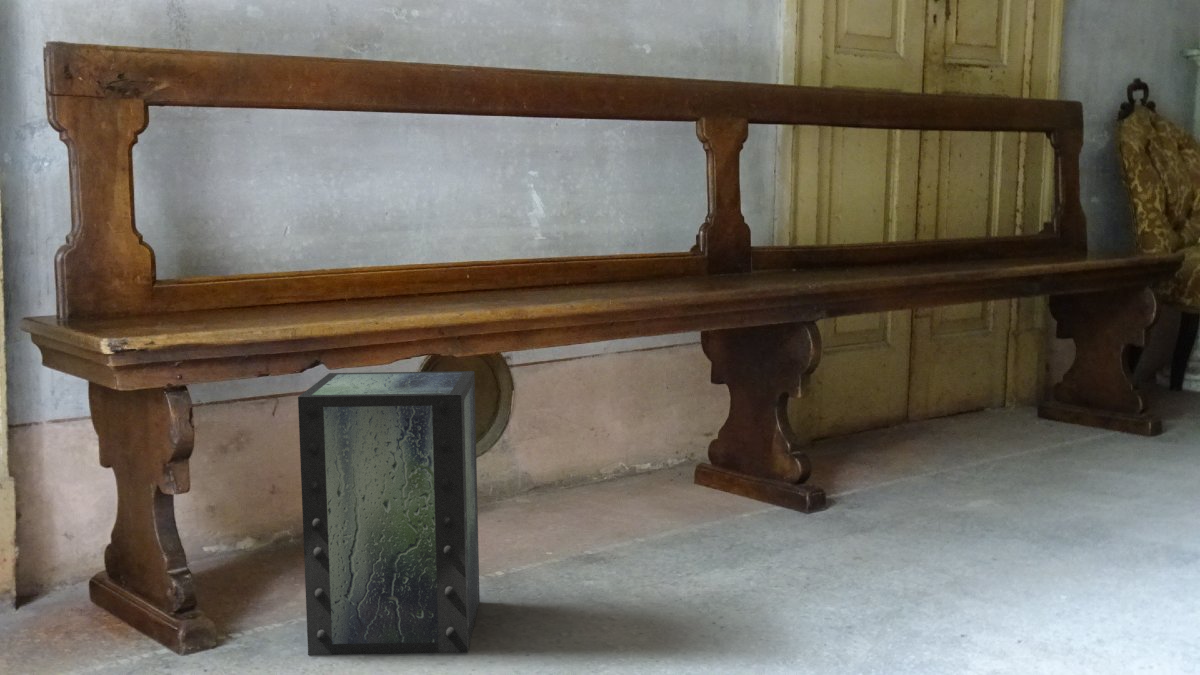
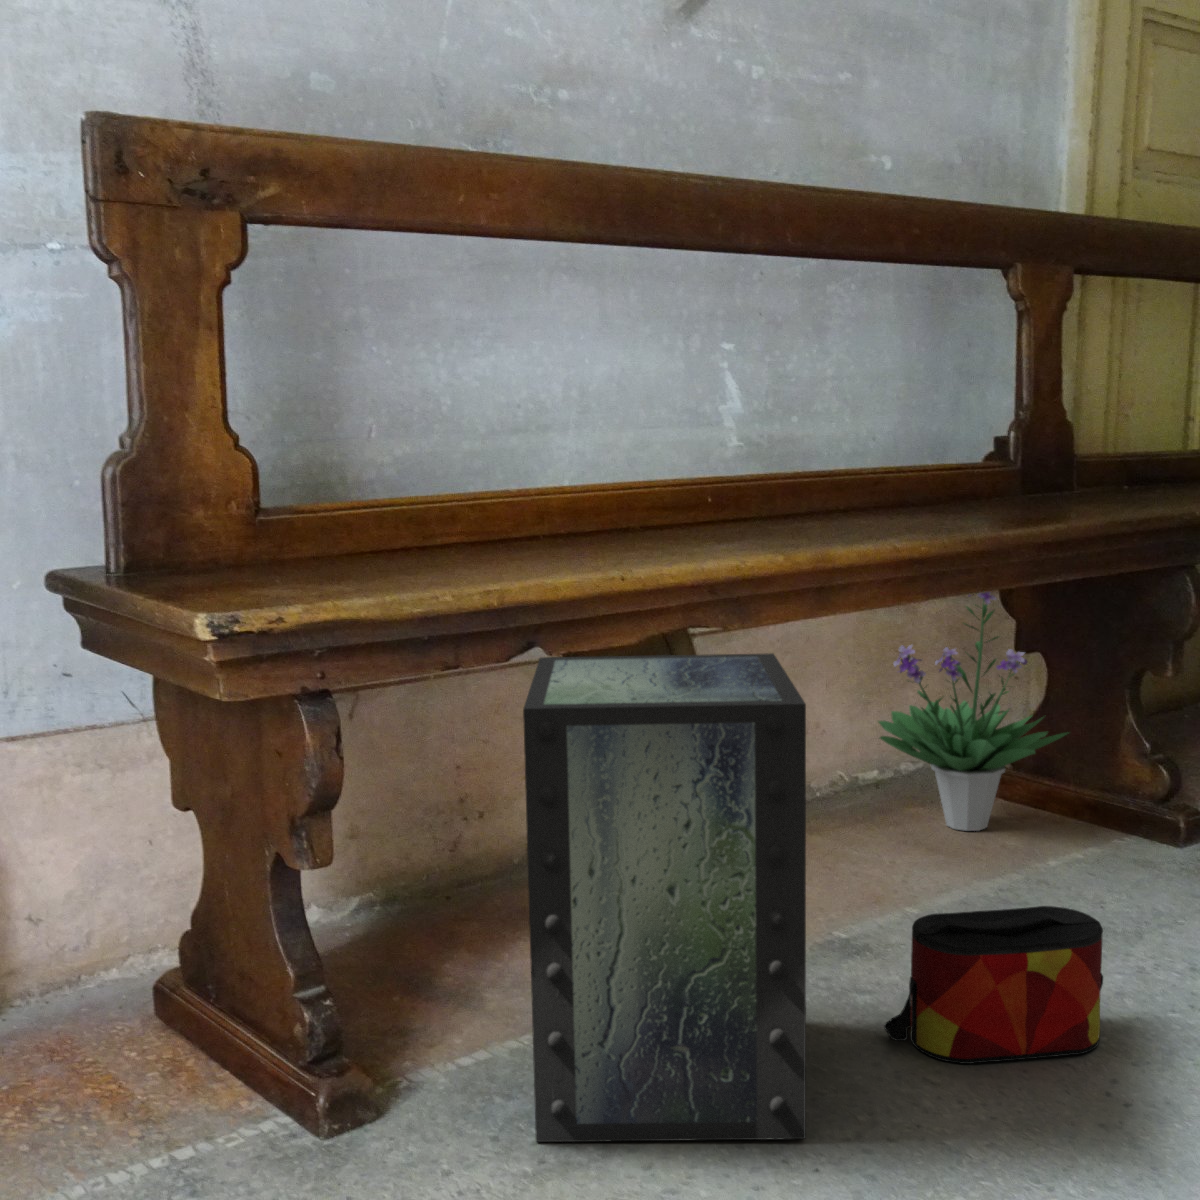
potted plant: none [603,322,736,505] -> present [879,591,1068,831]
bag: none [541,530,680,621] -> present [884,906,1103,1064]

